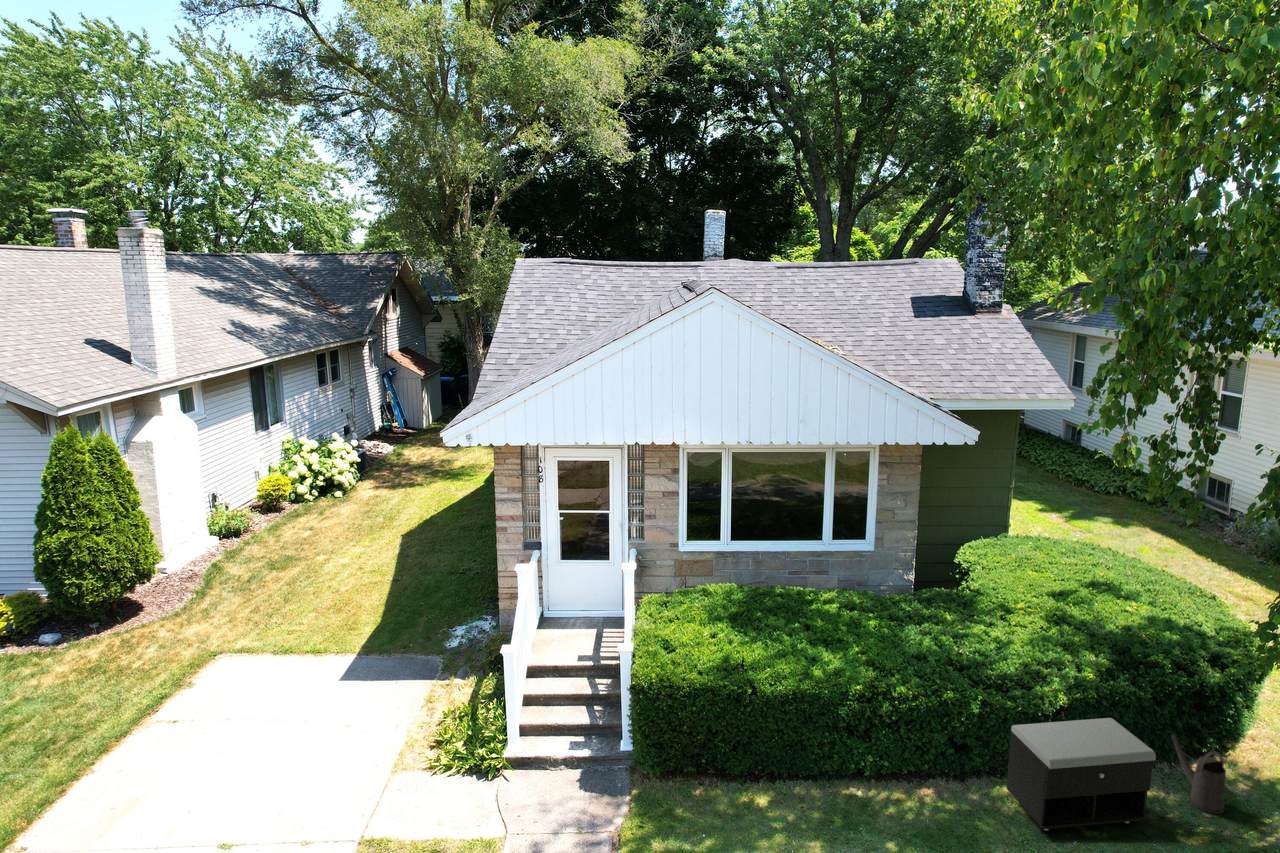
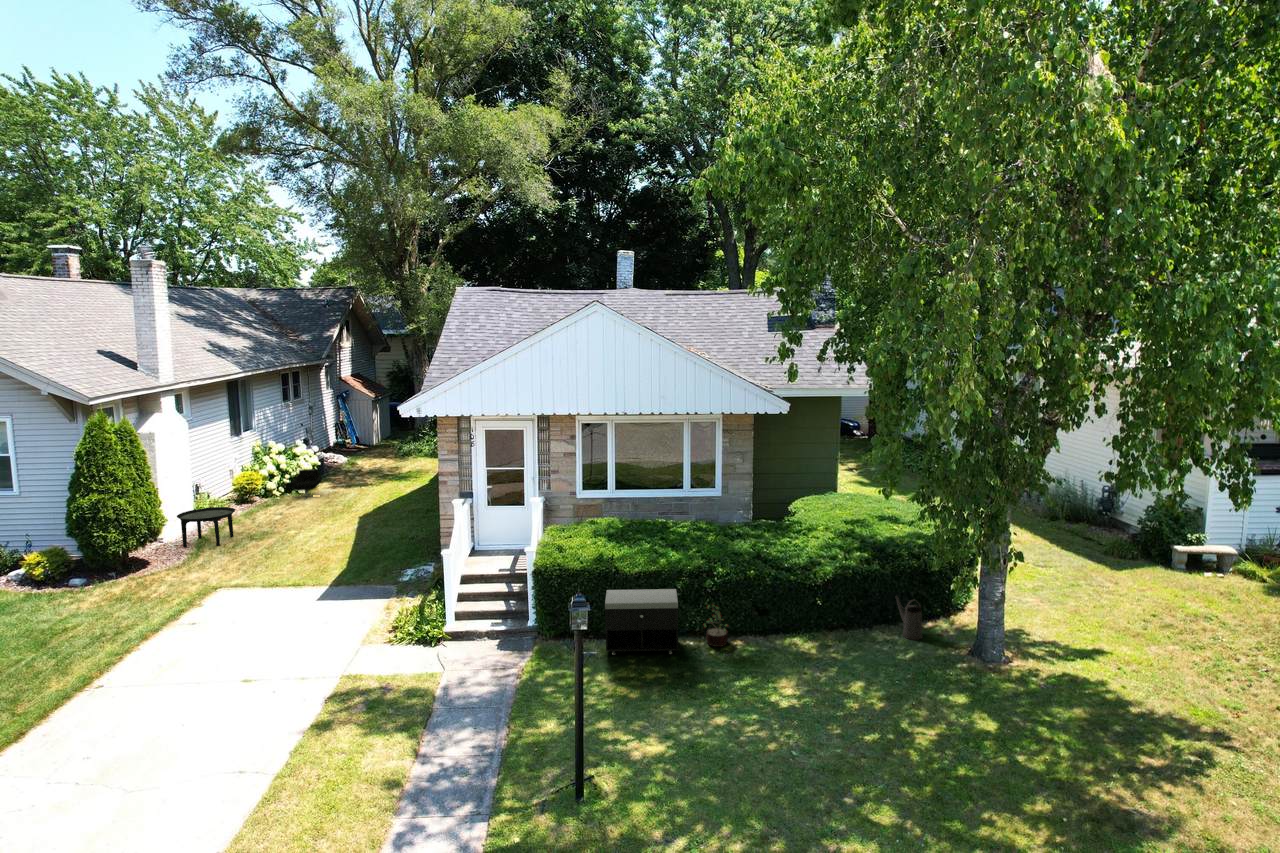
lounge chair: none [323,470,362,507] -> present [289,469,322,499]
round table: none [182,528,253,580] -> present [177,507,235,547]
storage bench: present [1007,718,1156,831] -> present [605,589,678,655]
decorative plant: none [880,745,924,813] -> present [703,605,728,647]

